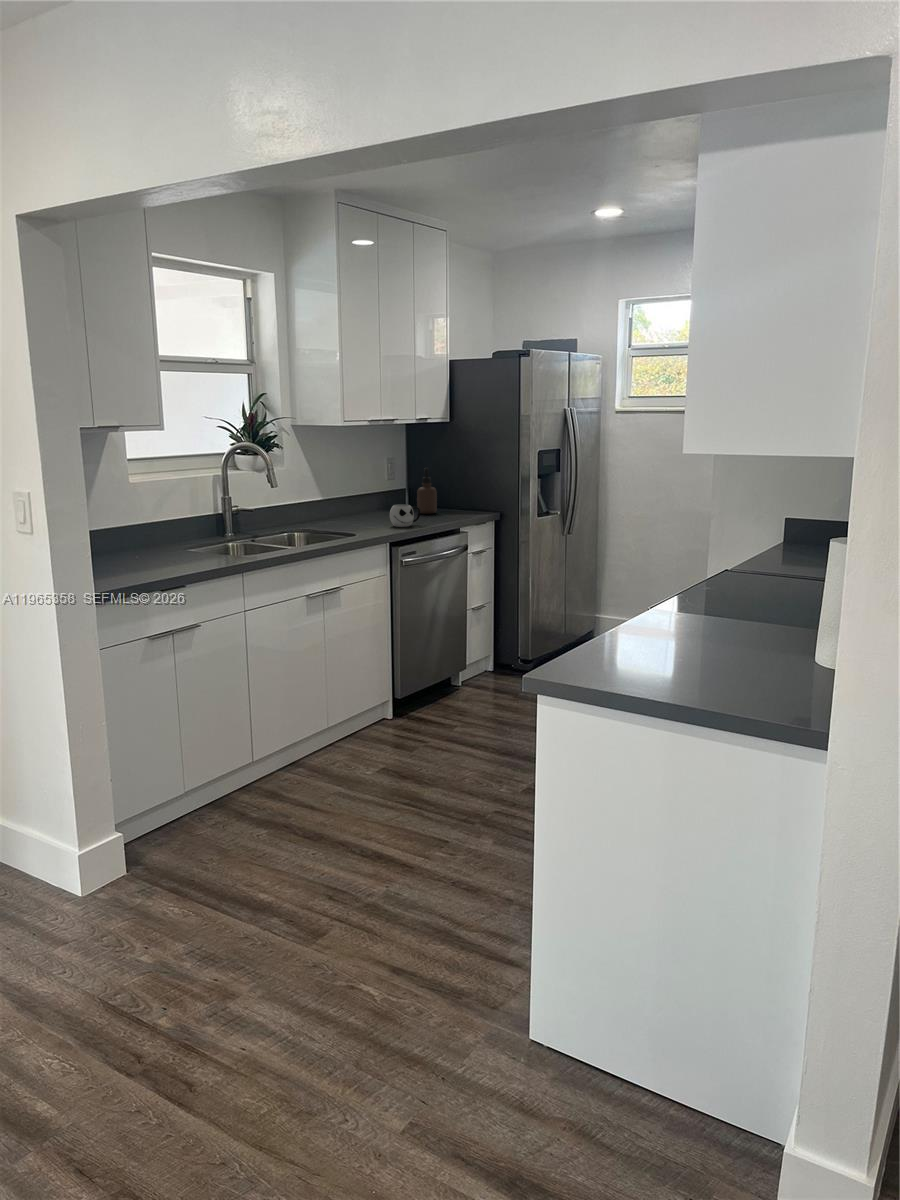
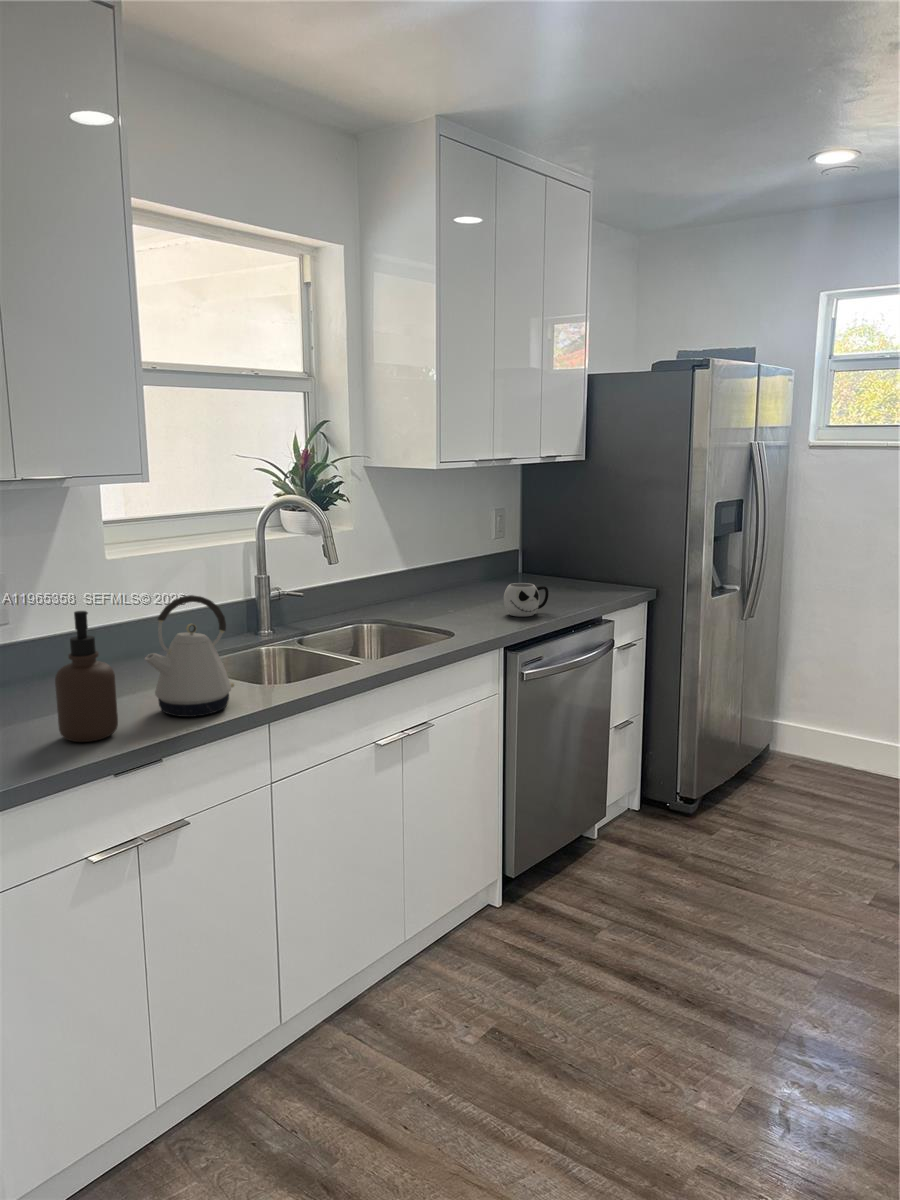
soap dispenser: present [417,468,437,514] -> present [55,611,118,742]
kettle: none [171,497,221,568] -> present [145,595,234,717]

